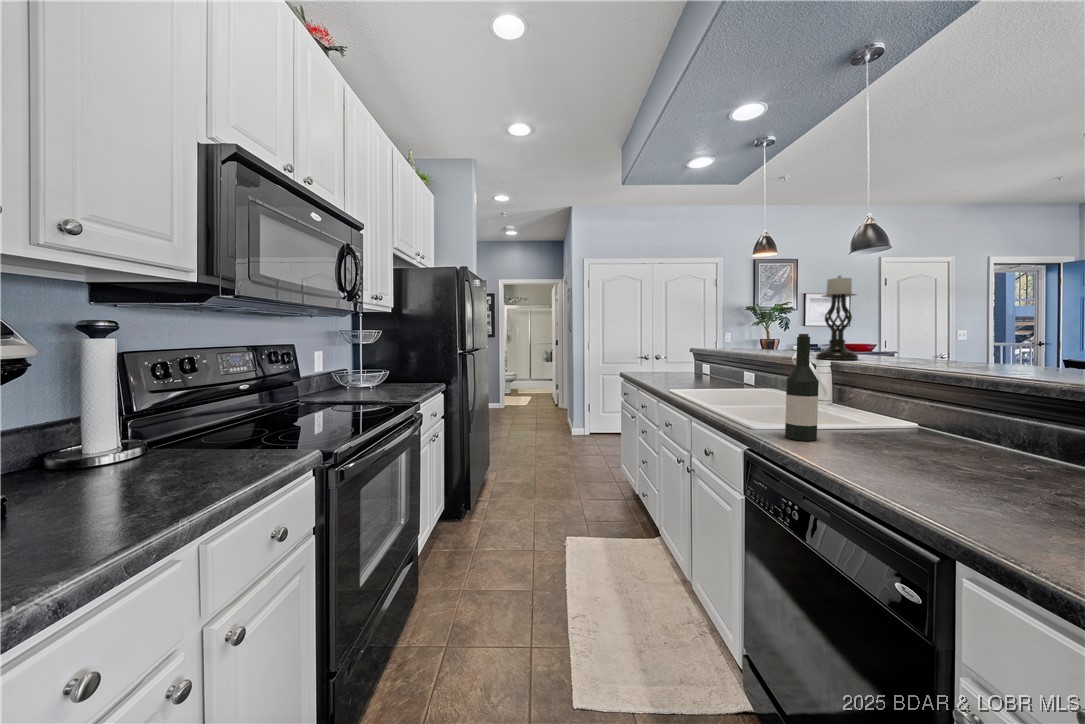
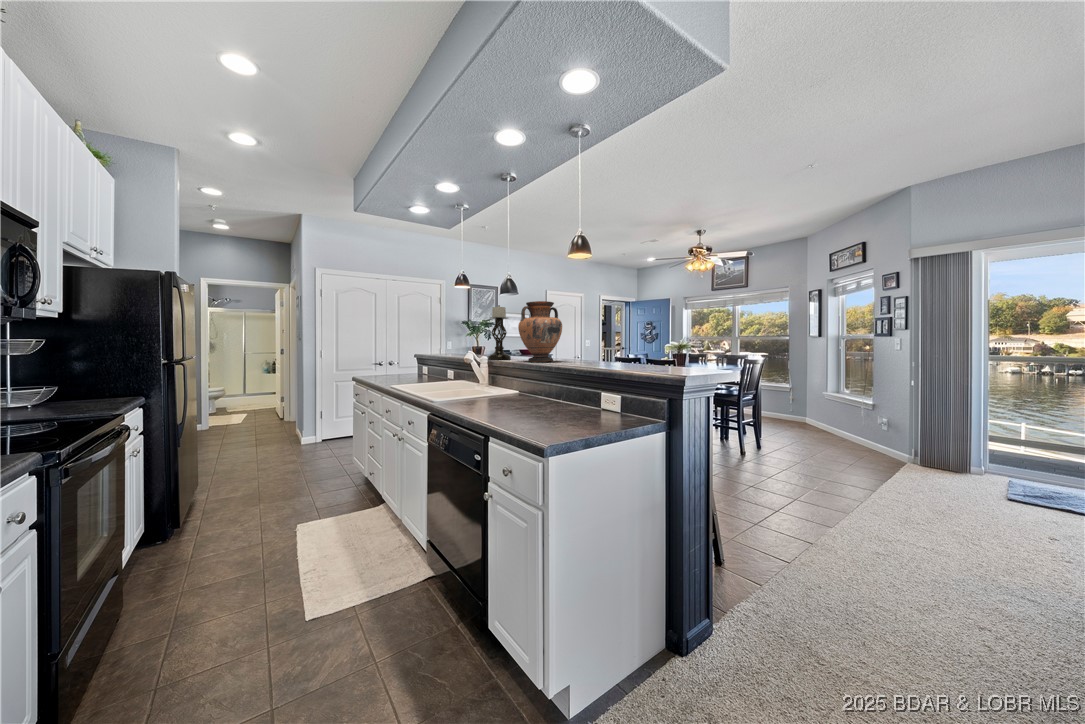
vase: none [884,260,987,366] -> present [518,301,562,362]
wine bottle: present [785,334,819,441] -> none [457,343,475,408]

